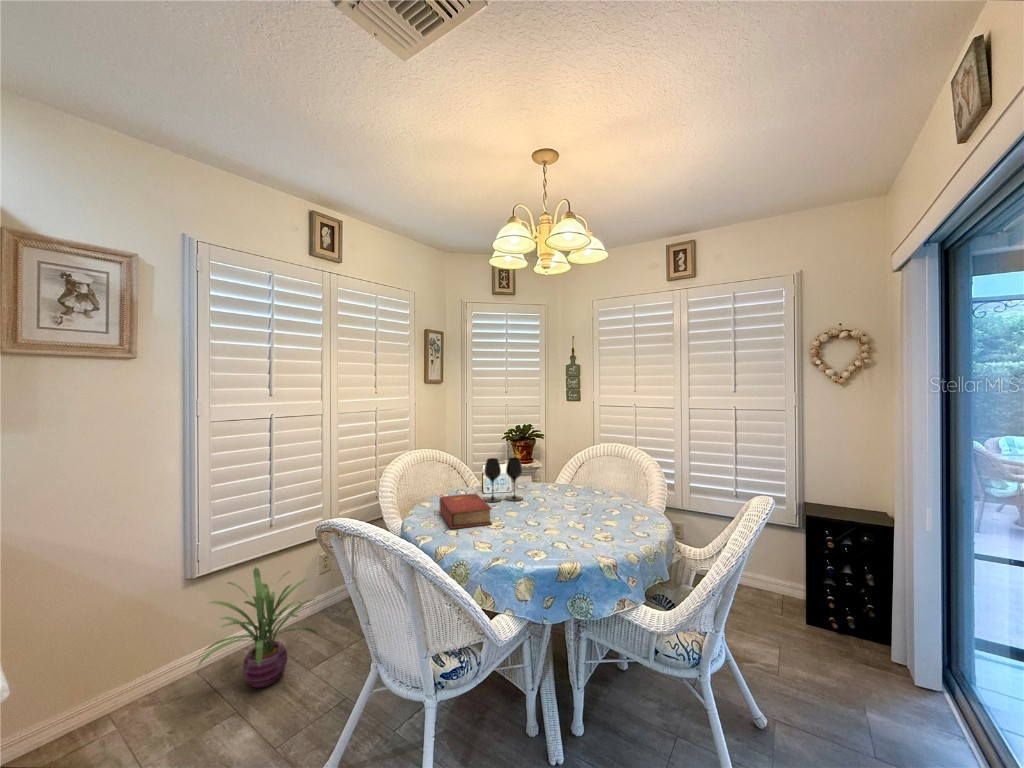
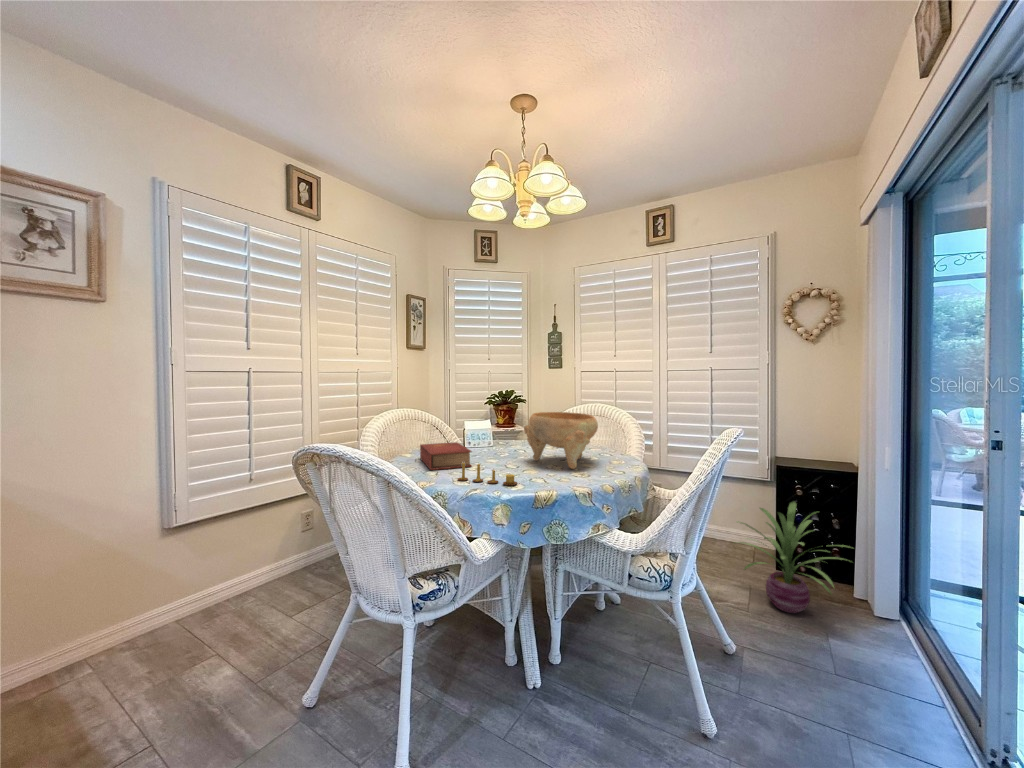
wine glass: present [484,457,523,502] -> none [465,410,504,452]
decorative bowl: none [545,465,621,530] -> present [524,412,598,469]
candle: none [479,525,540,554] -> present [458,463,517,485]
decorative plant: present [198,567,318,688] -> present [737,502,849,613]

